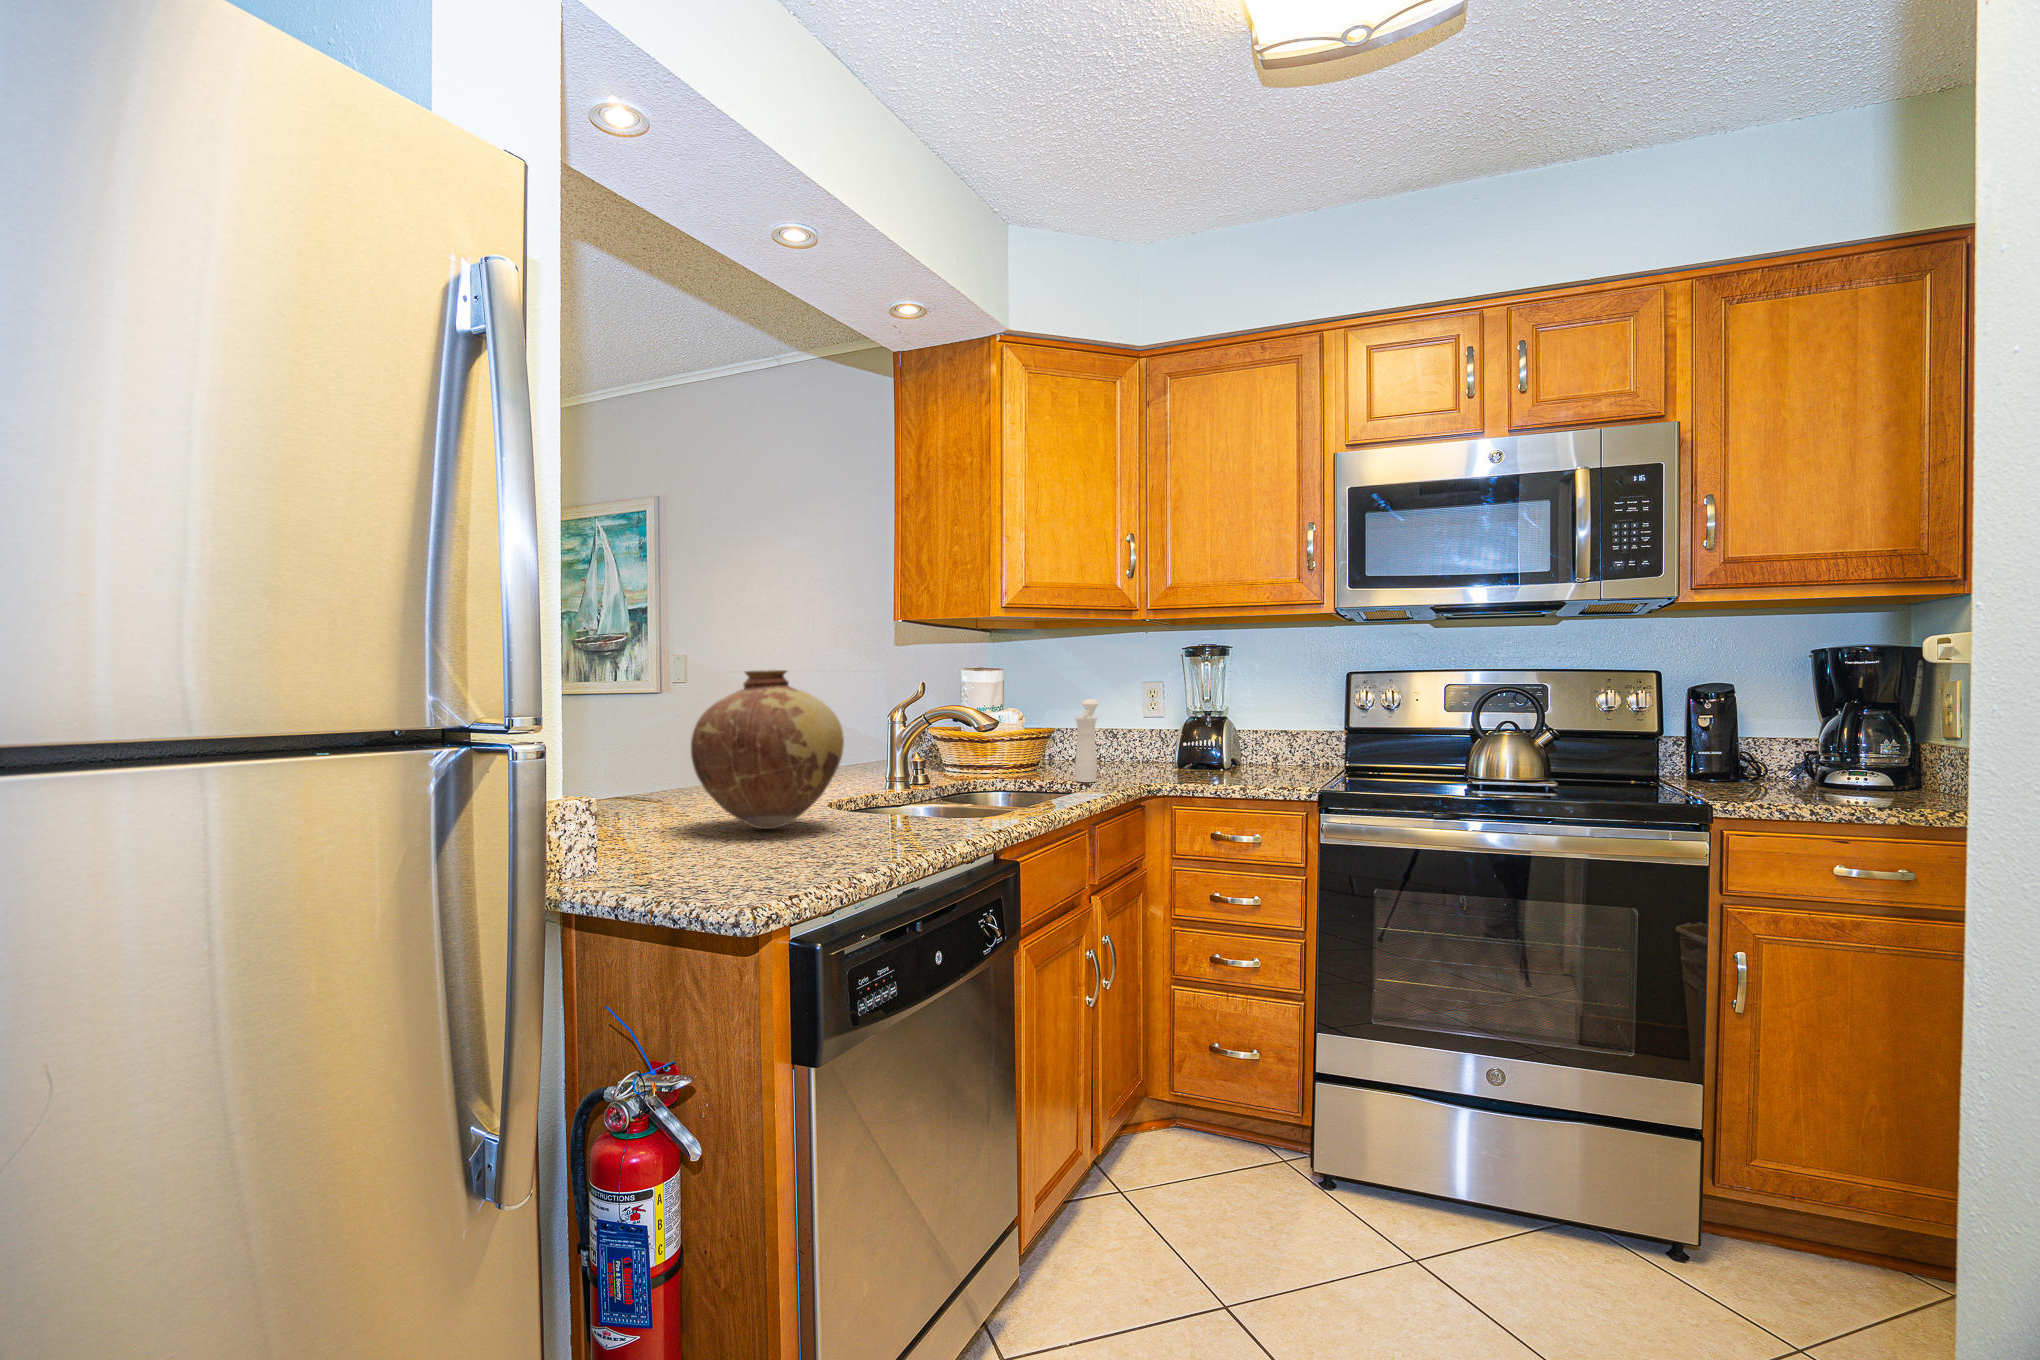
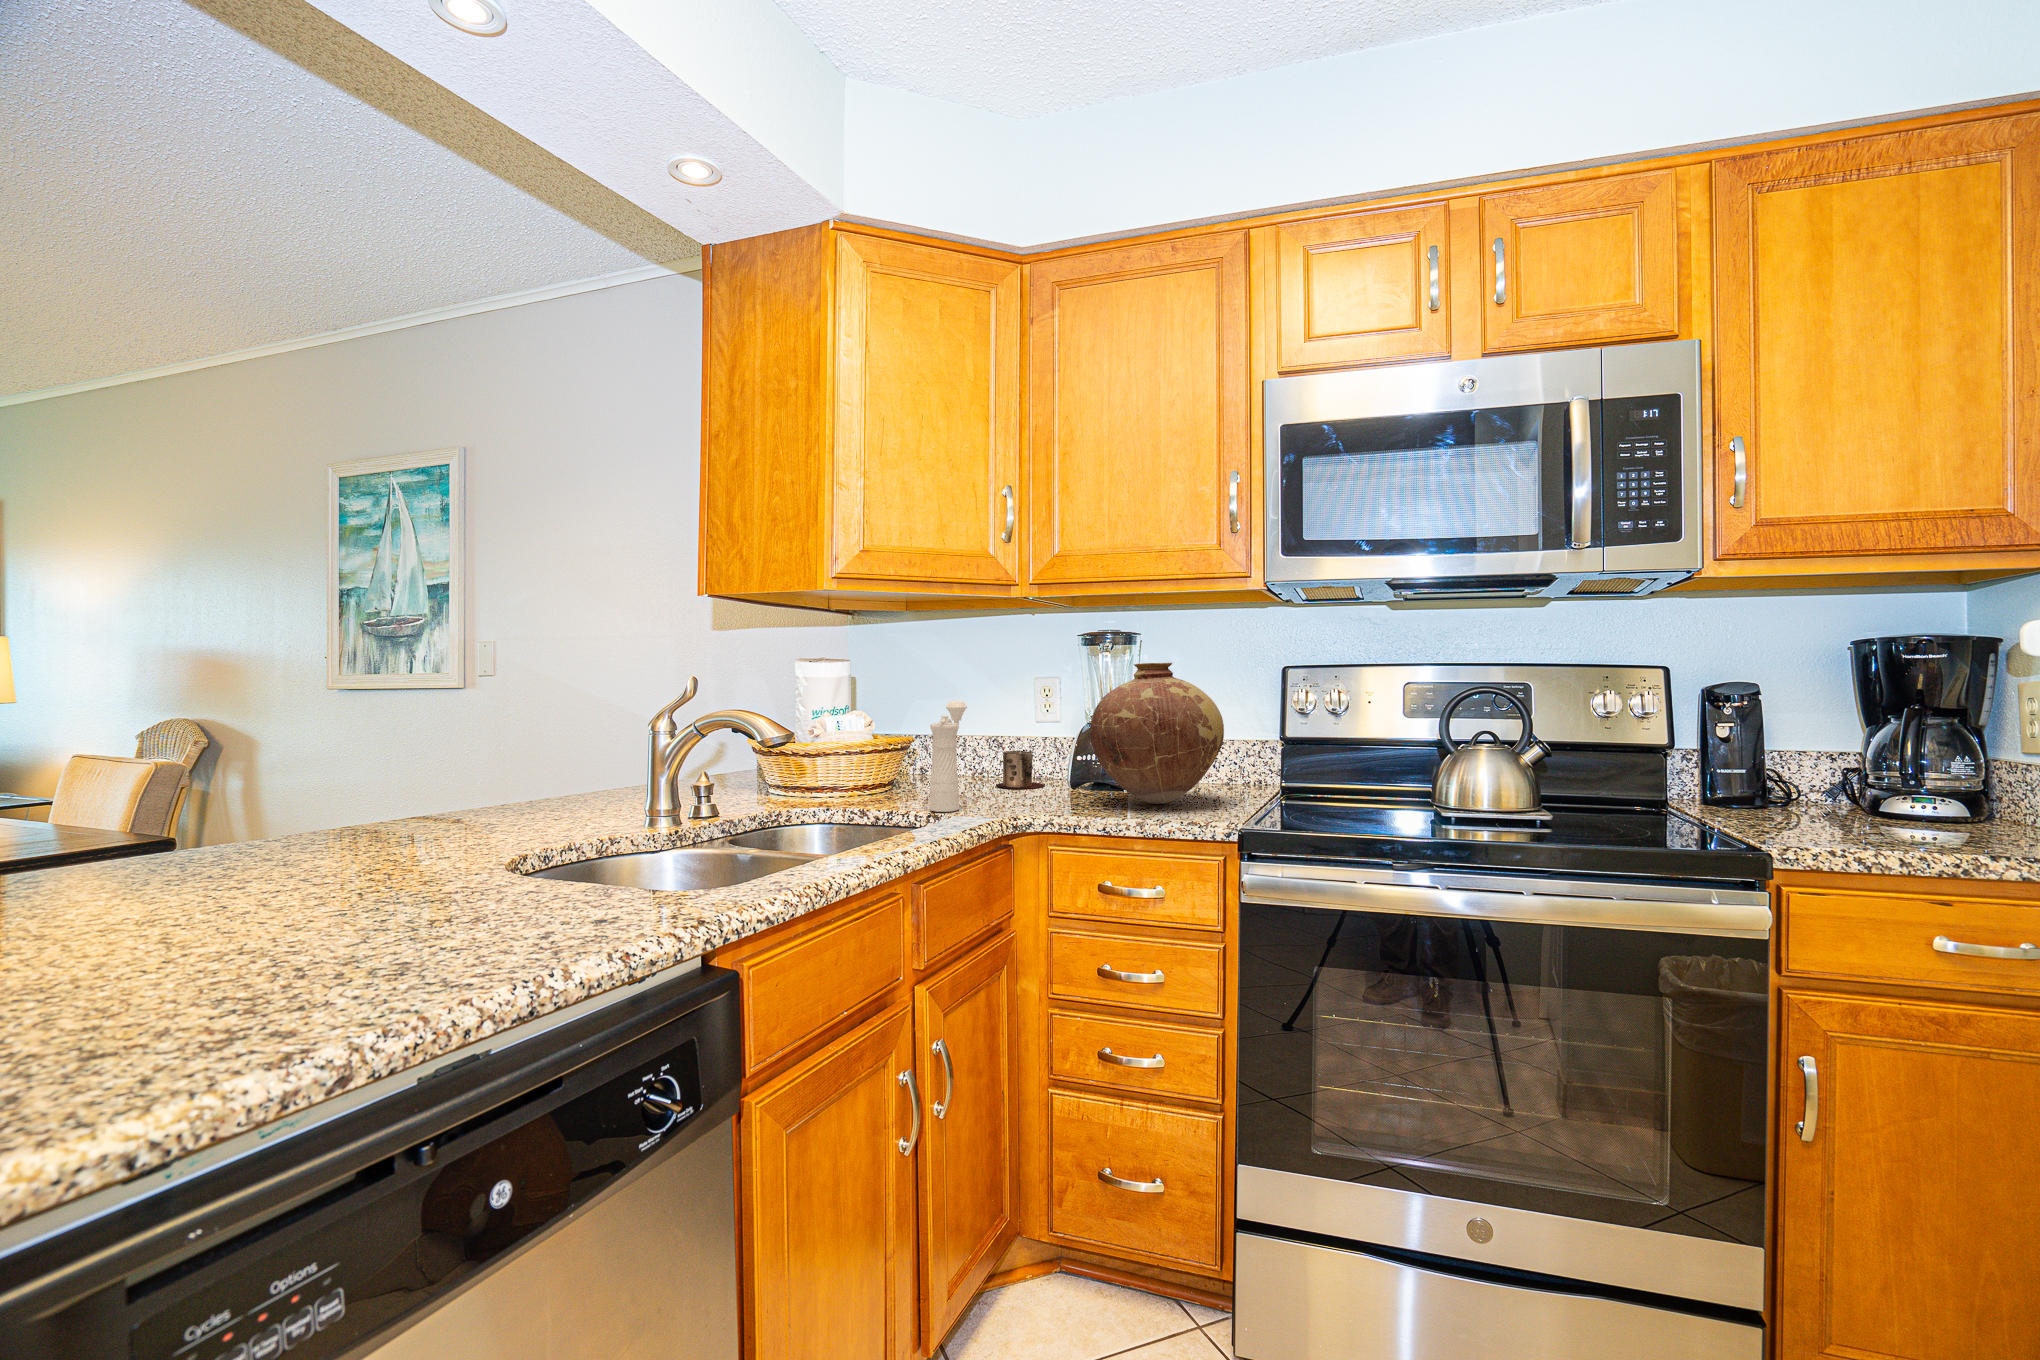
vase: present [691,670,844,829] -> present [1090,663,1224,804]
mug: none [1113,739,1152,768] -> present [996,751,1045,789]

